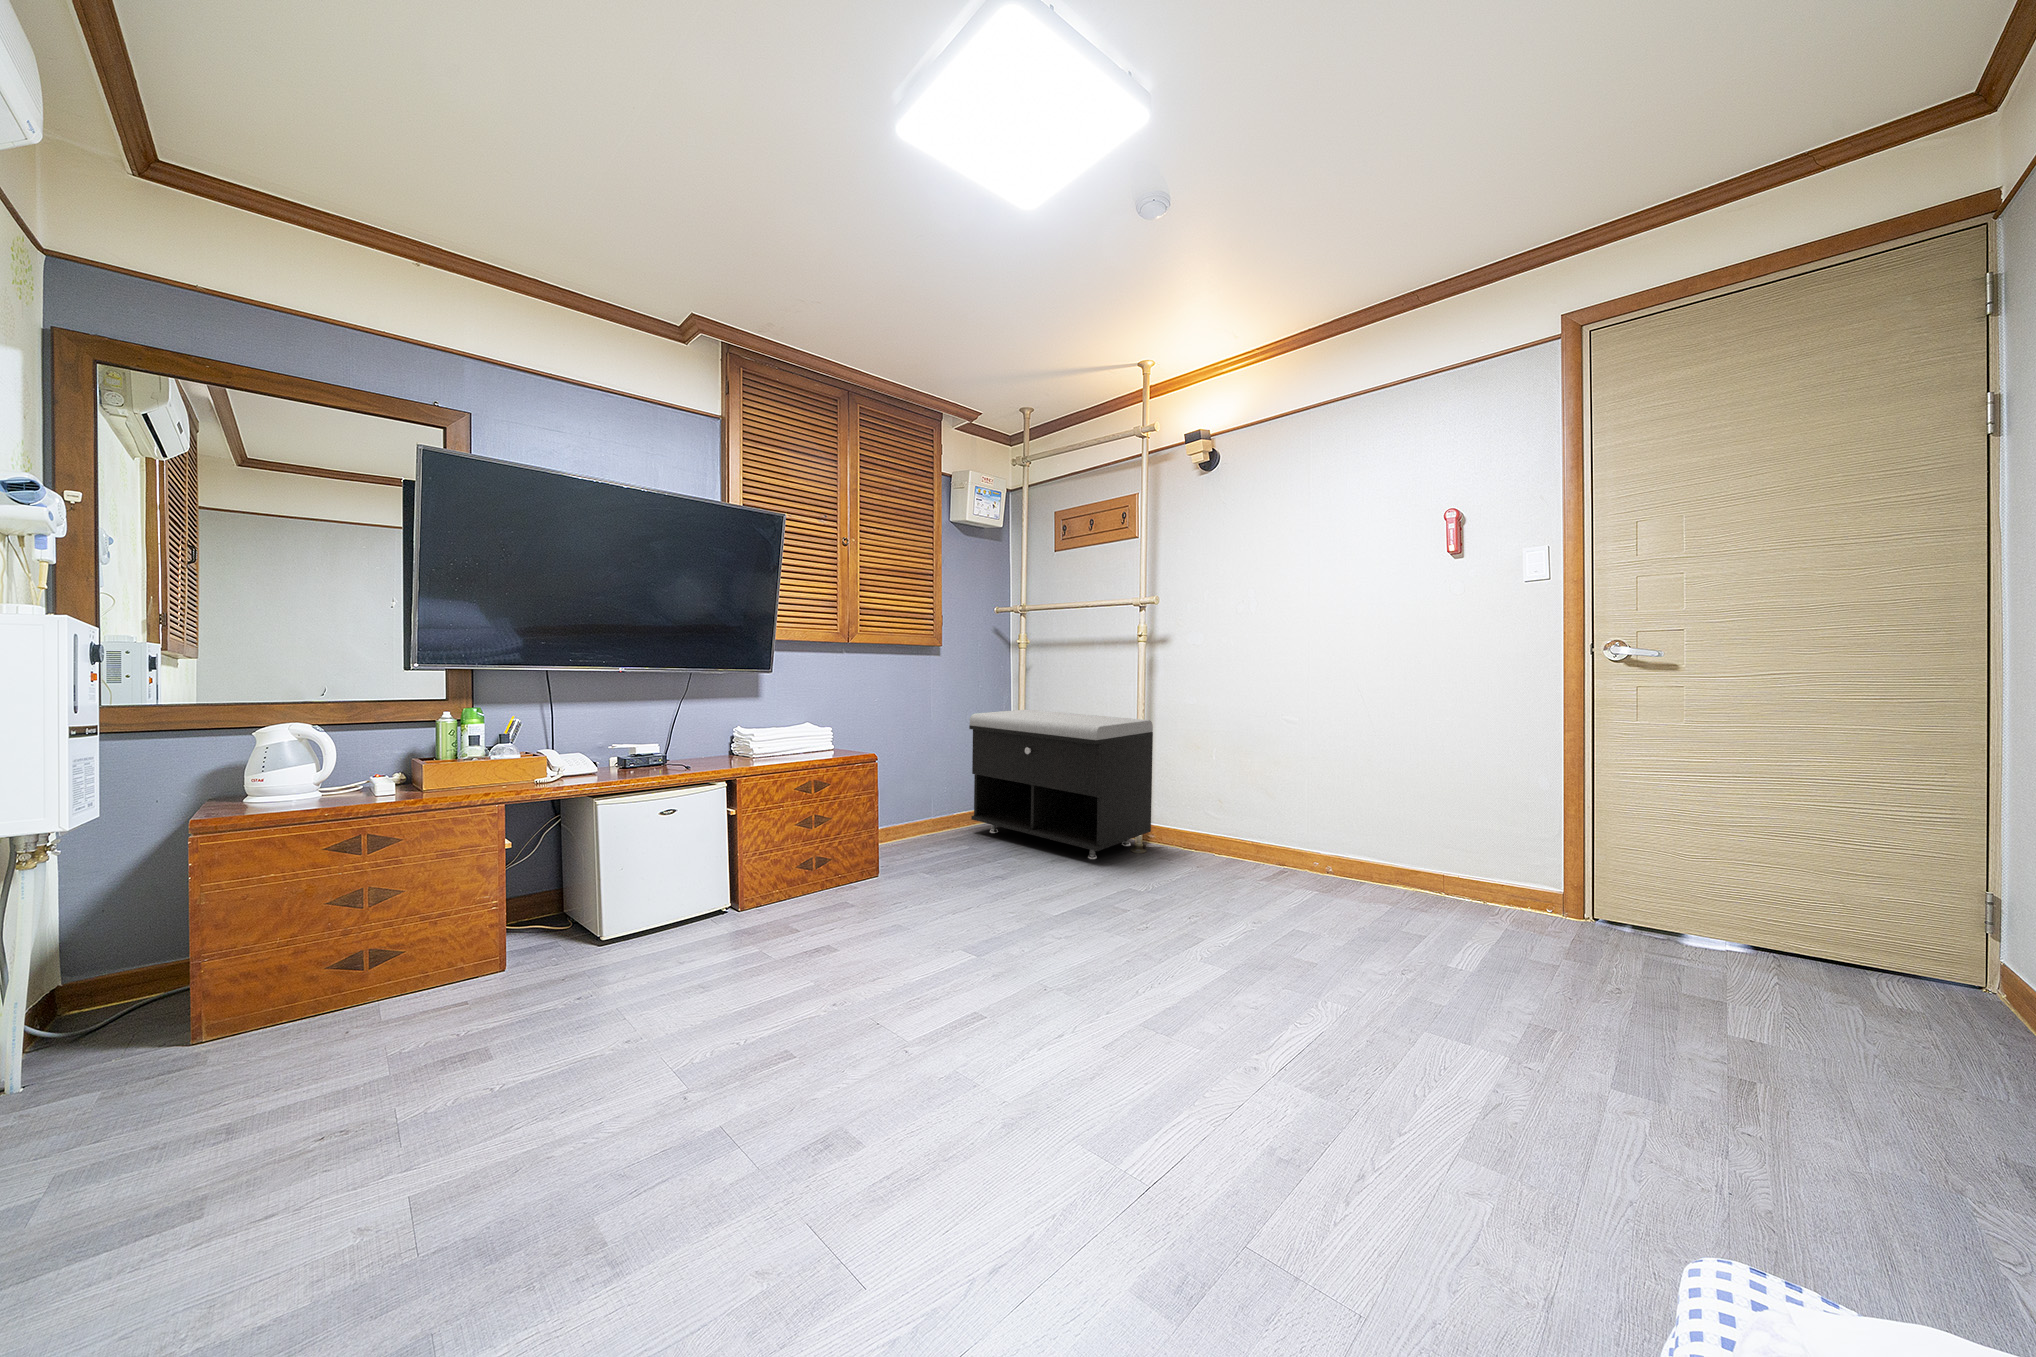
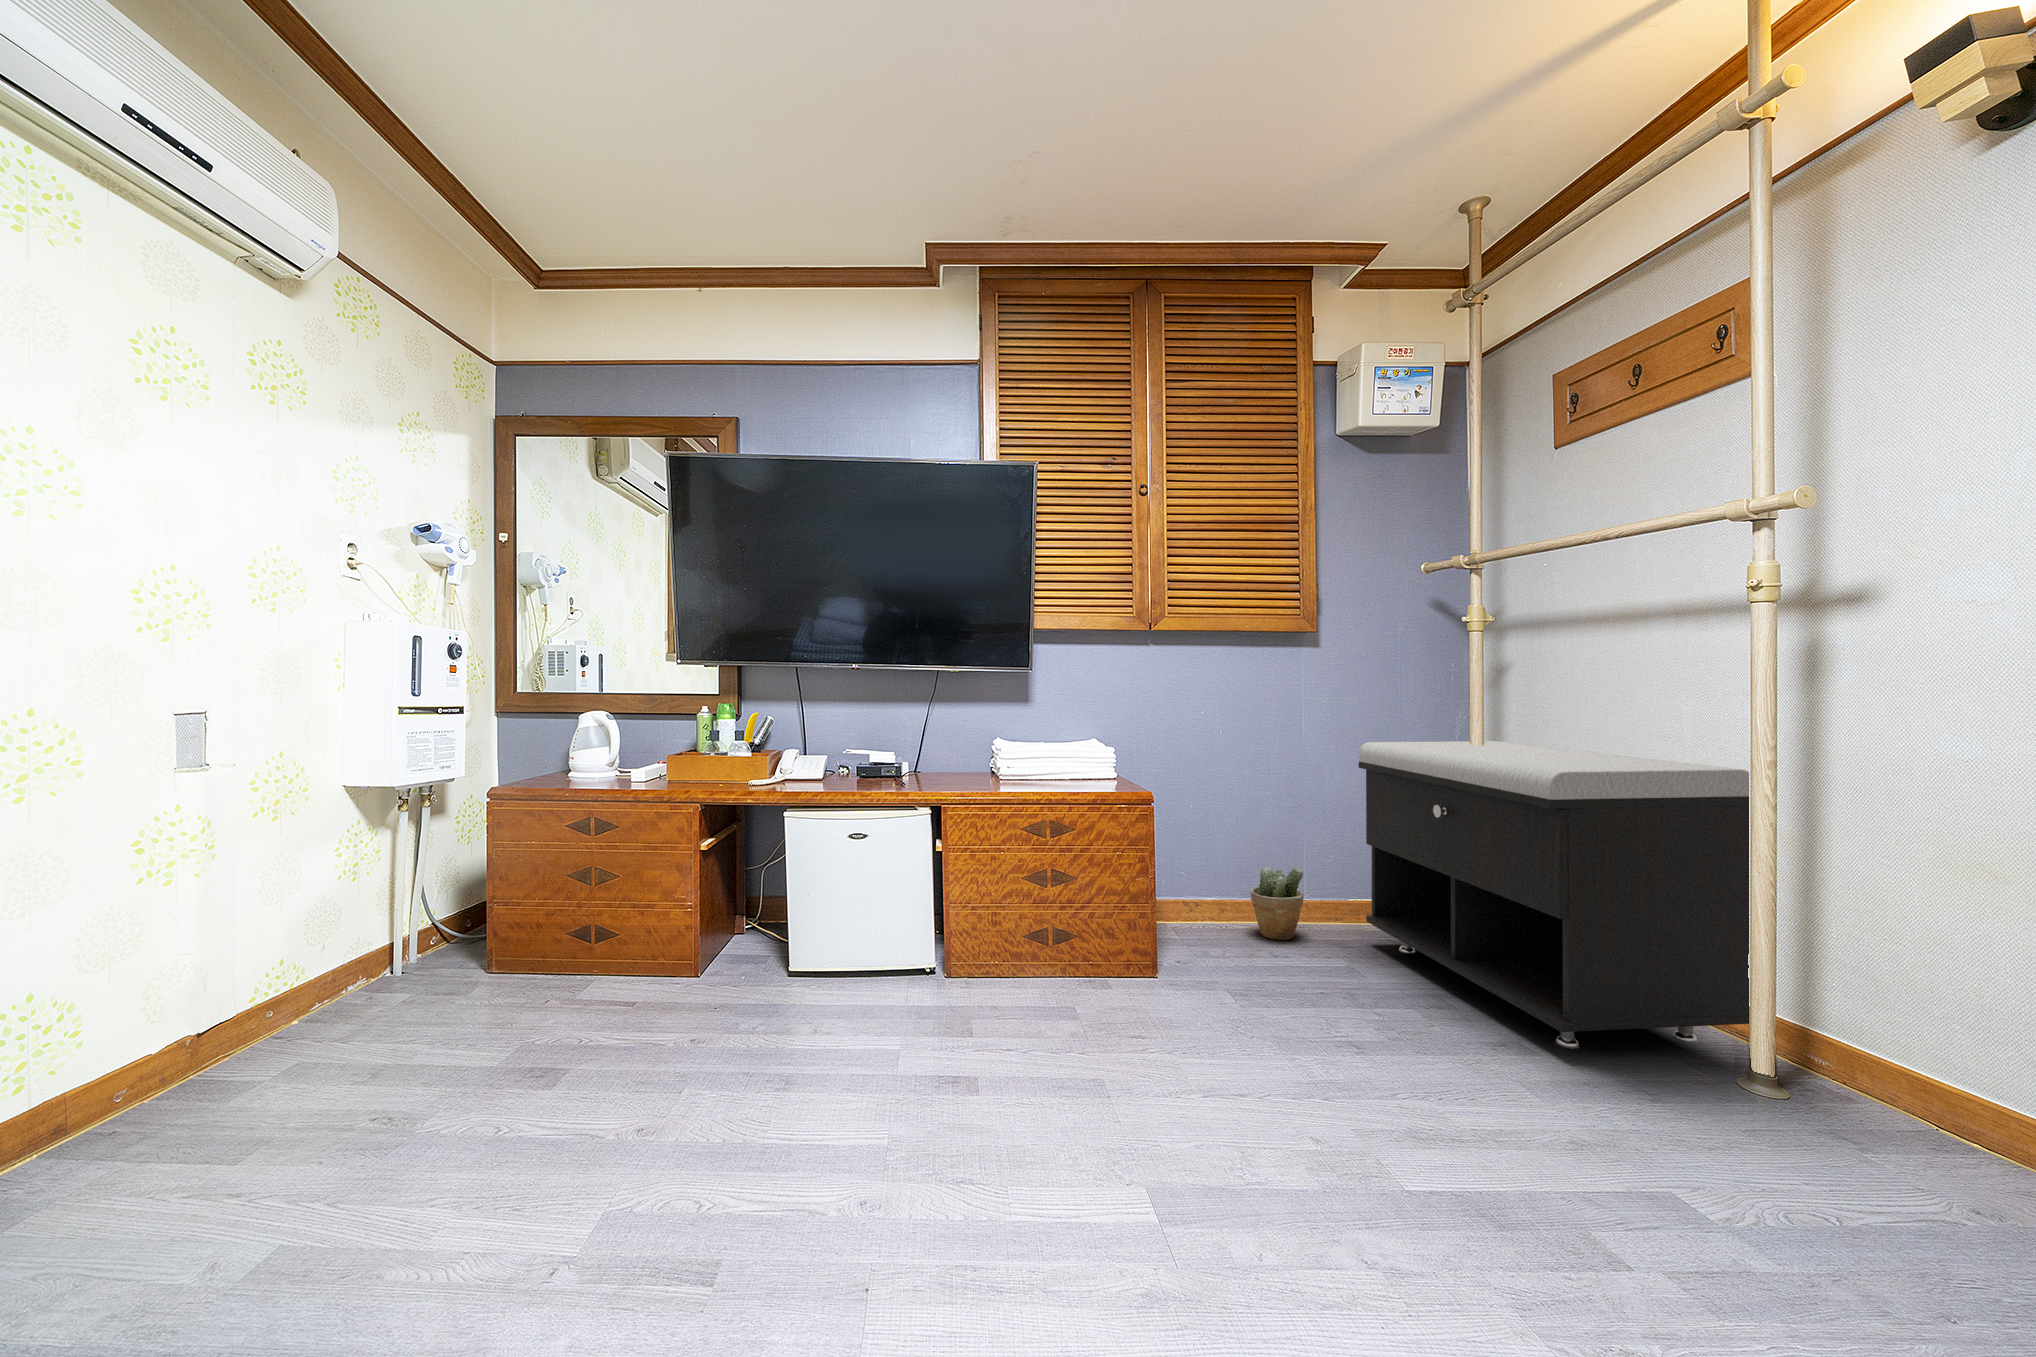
potted plant: none [906,793,939,840] -> present [1250,867,1304,940]

